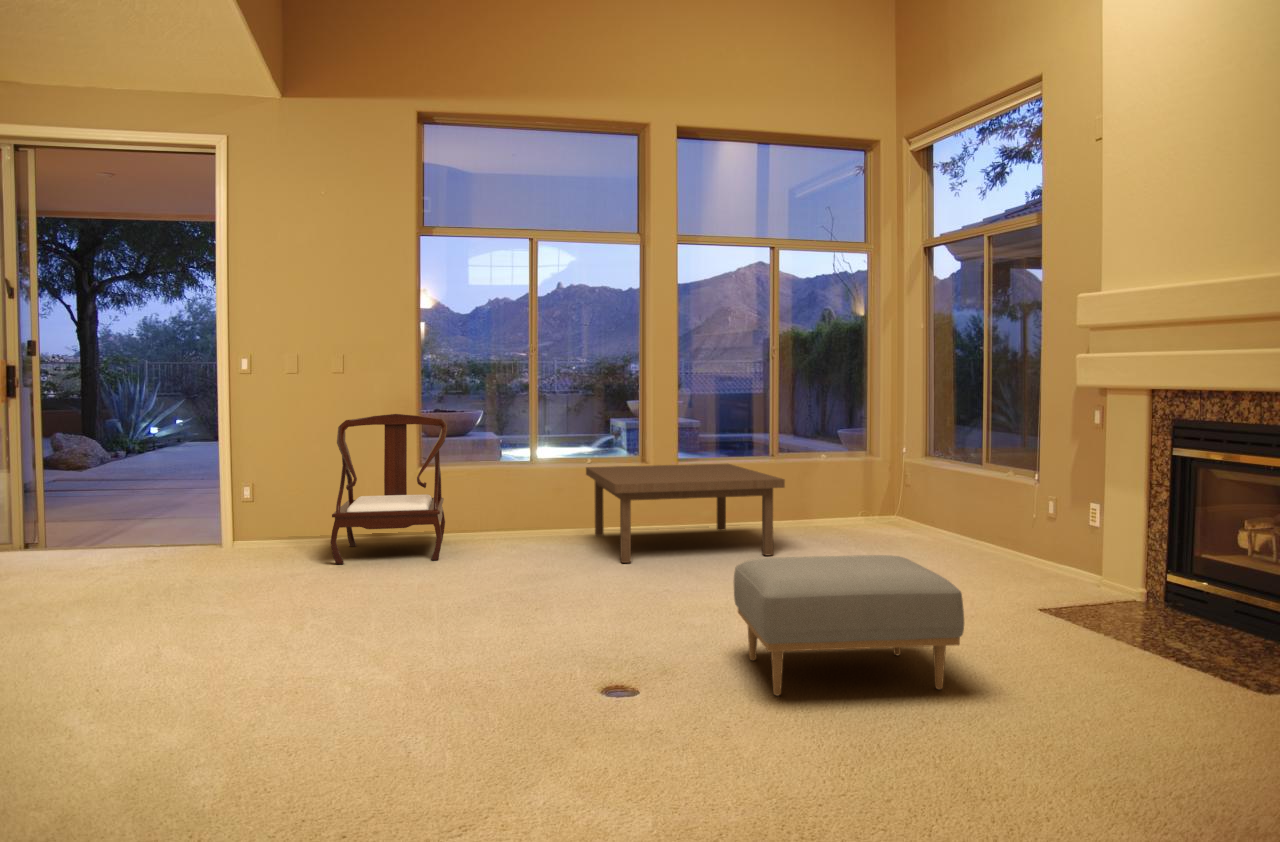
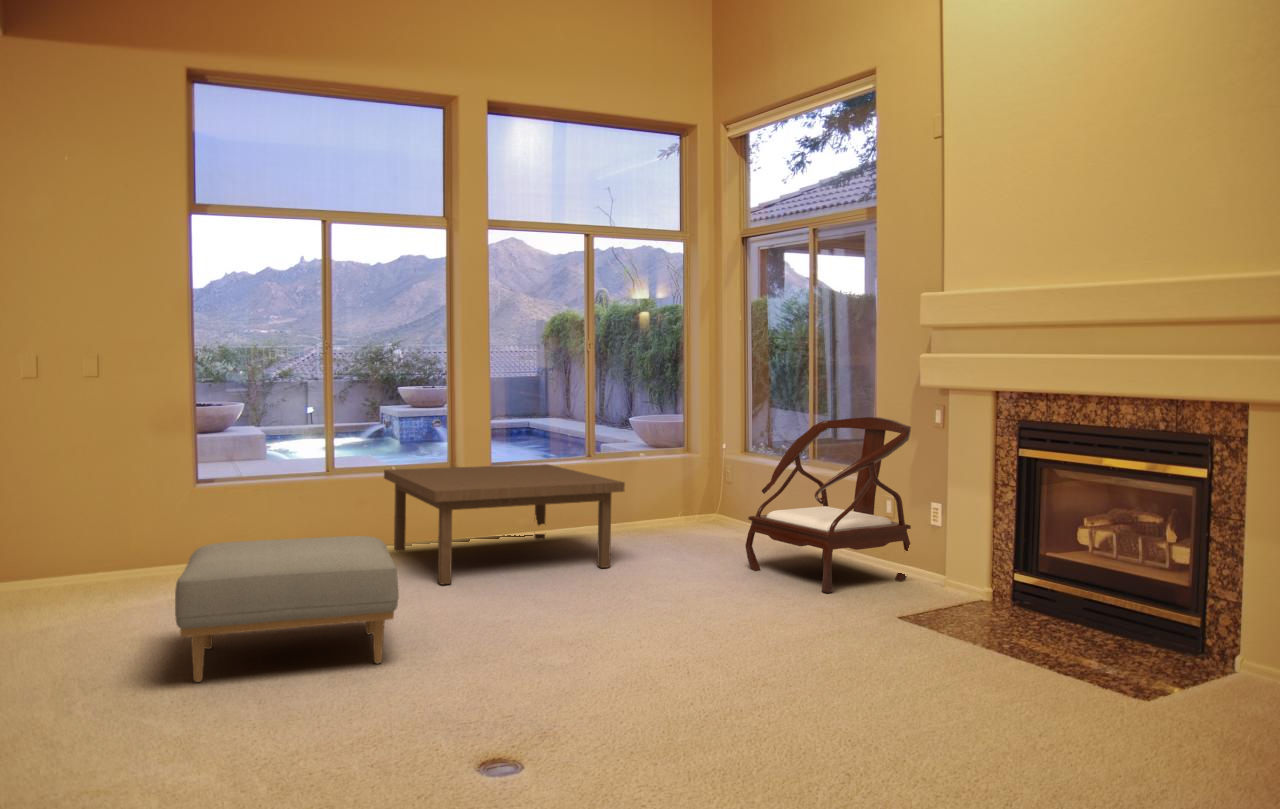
armchair: present [331,414,448,564] -> present [746,417,911,593]
ottoman: present [734,555,964,695] -> present [175,536,399,682]

